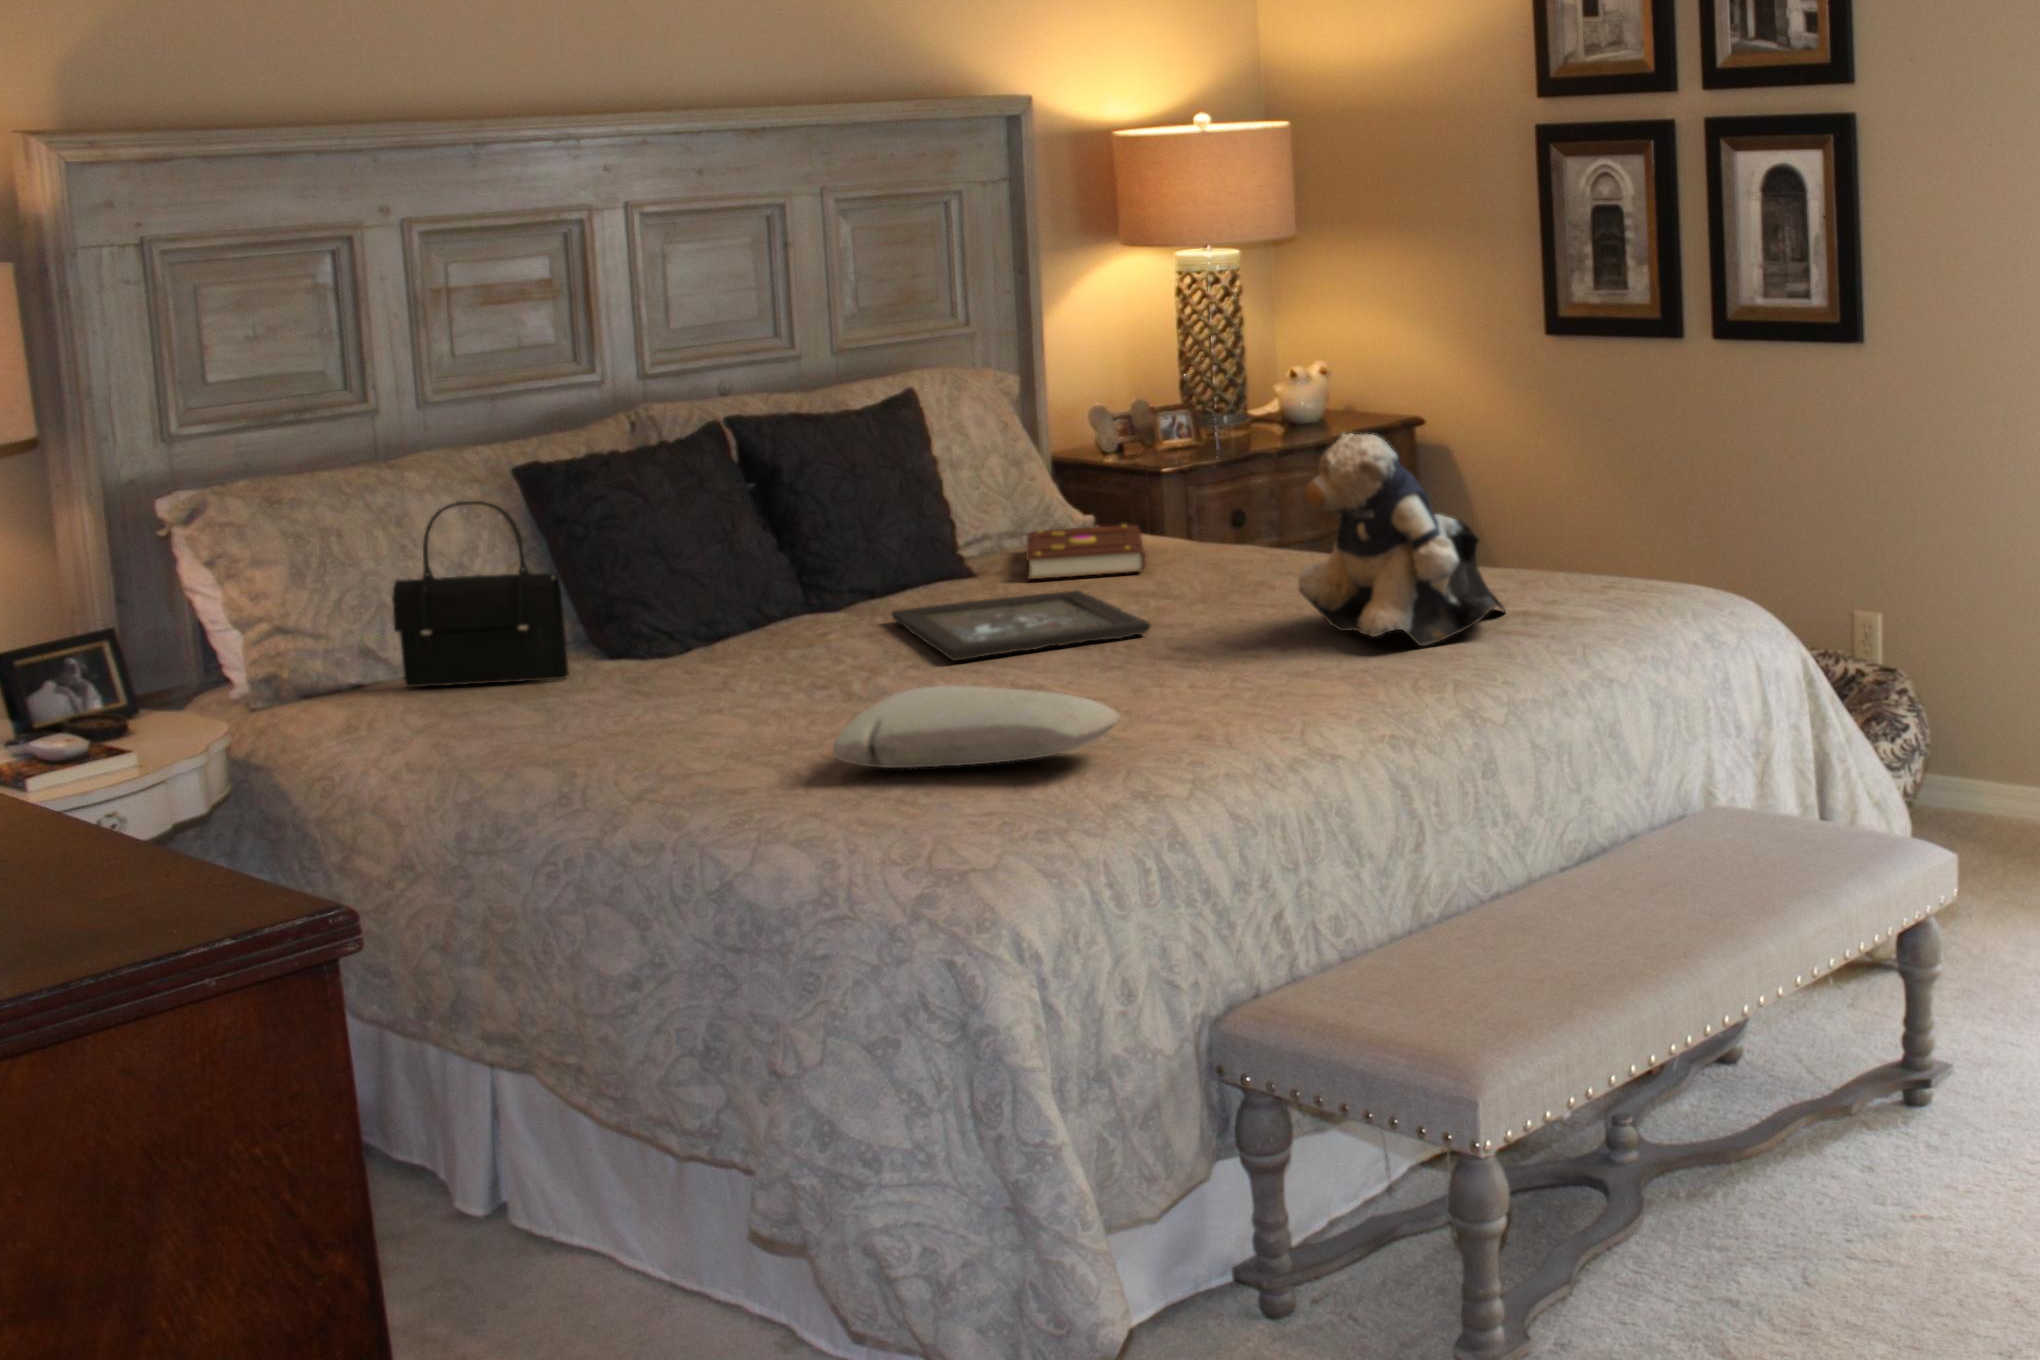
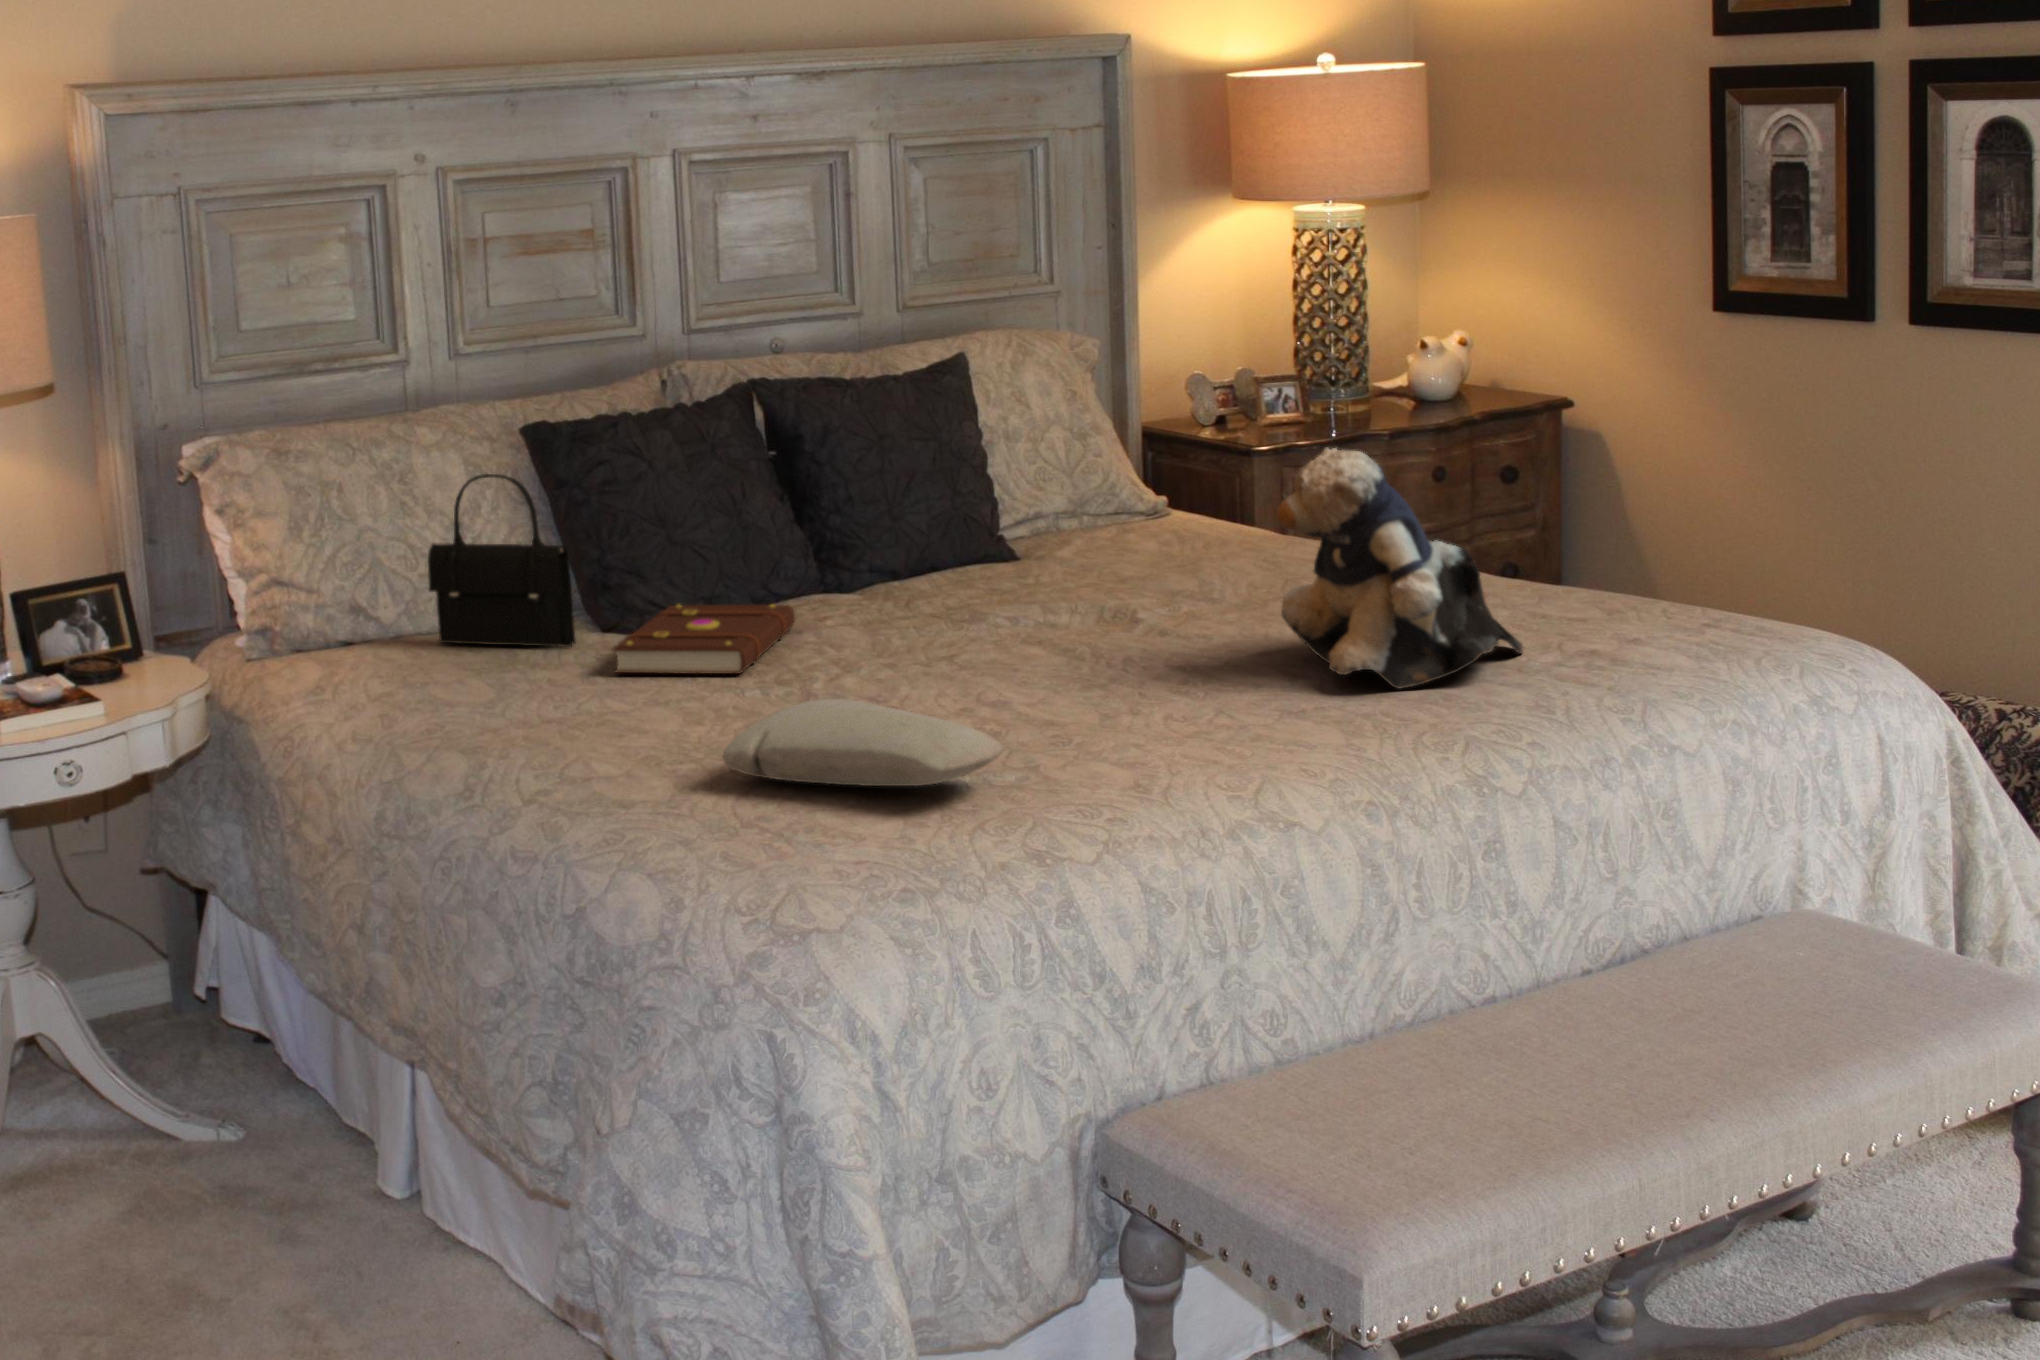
book: present [1026,525,1145,579] -> present [613,605,795,674]
tray: present [891,590,1150,661] -> none [889,587,1126,661]

